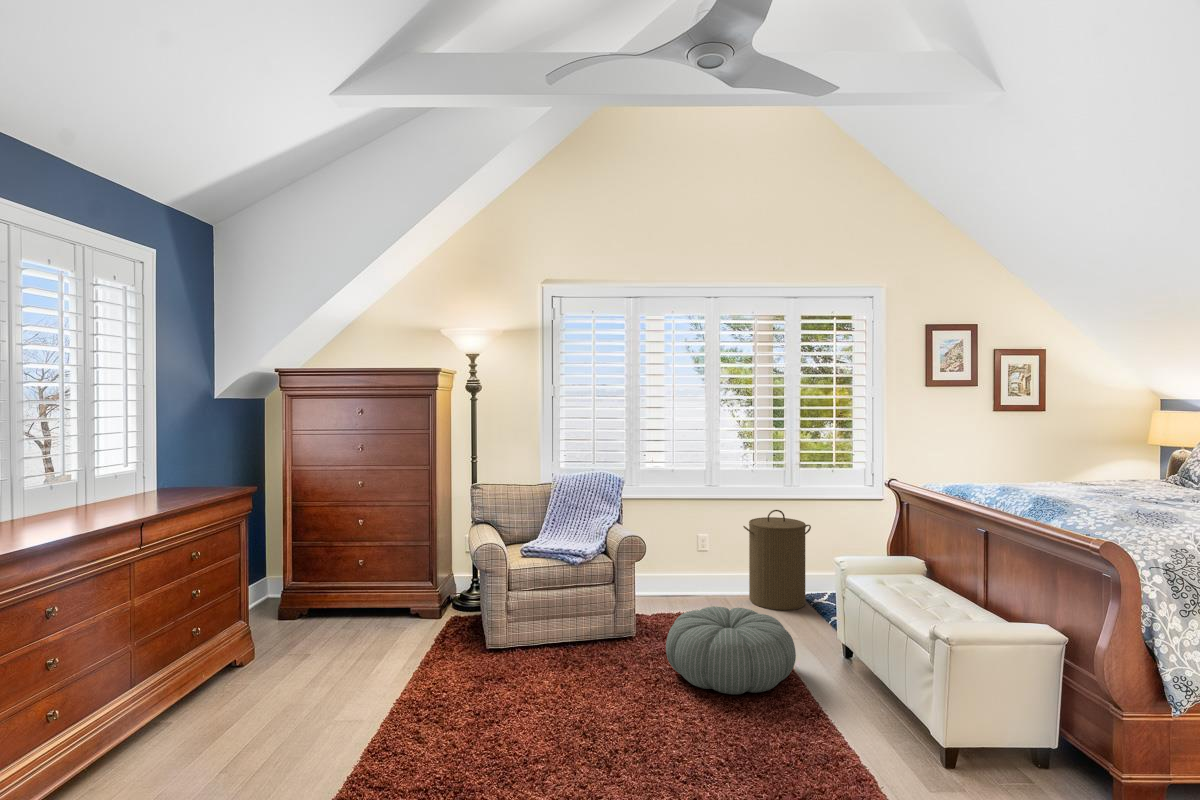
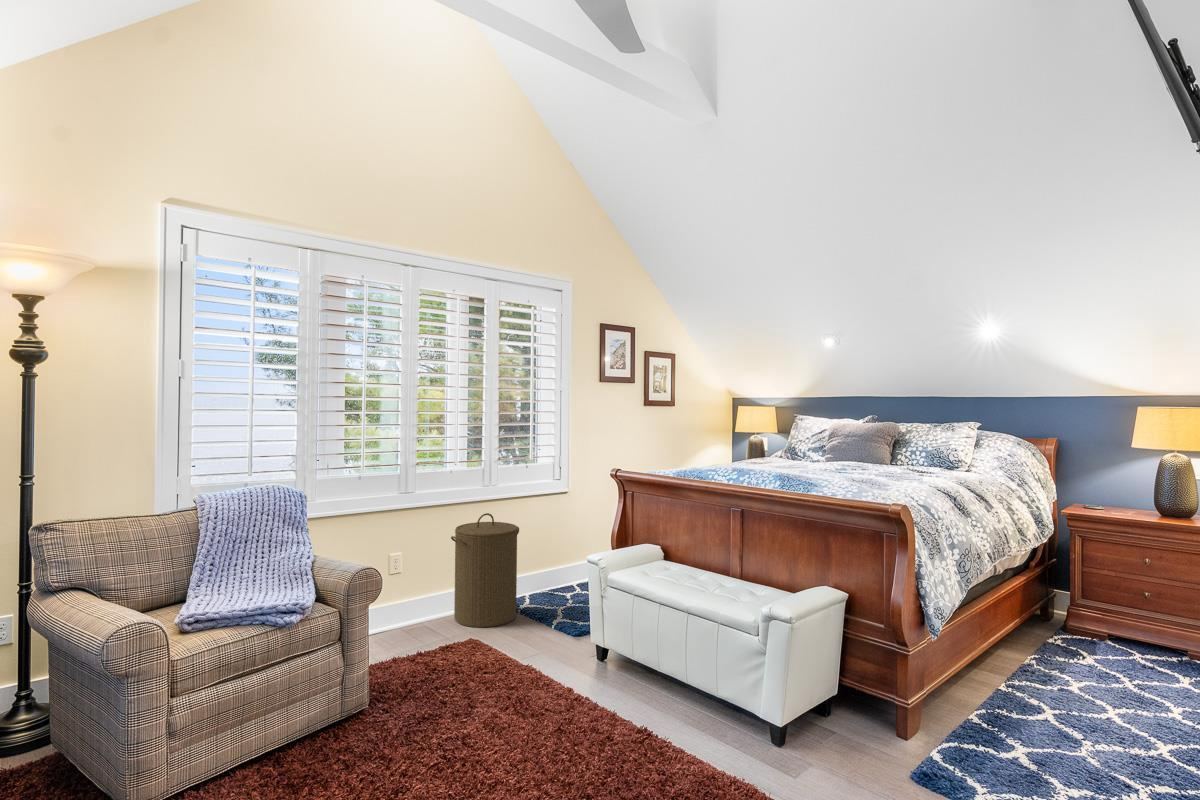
pouf: present [666,607,796,694] -> none [438,634,594,750]

